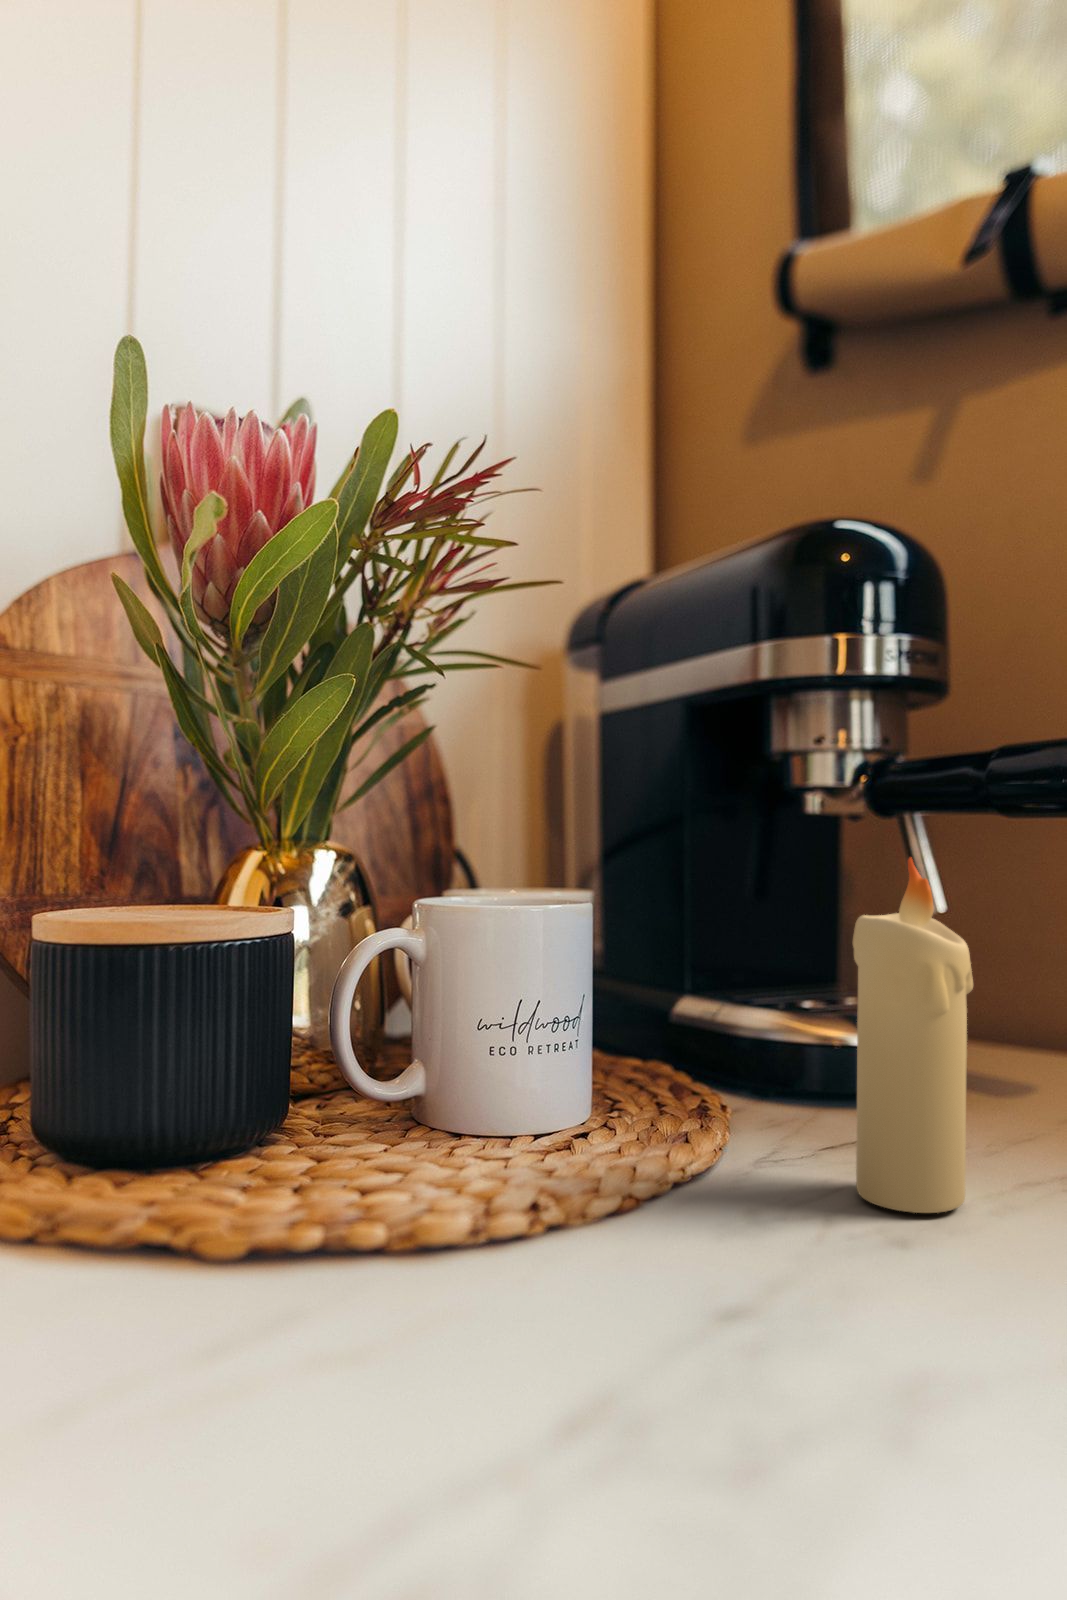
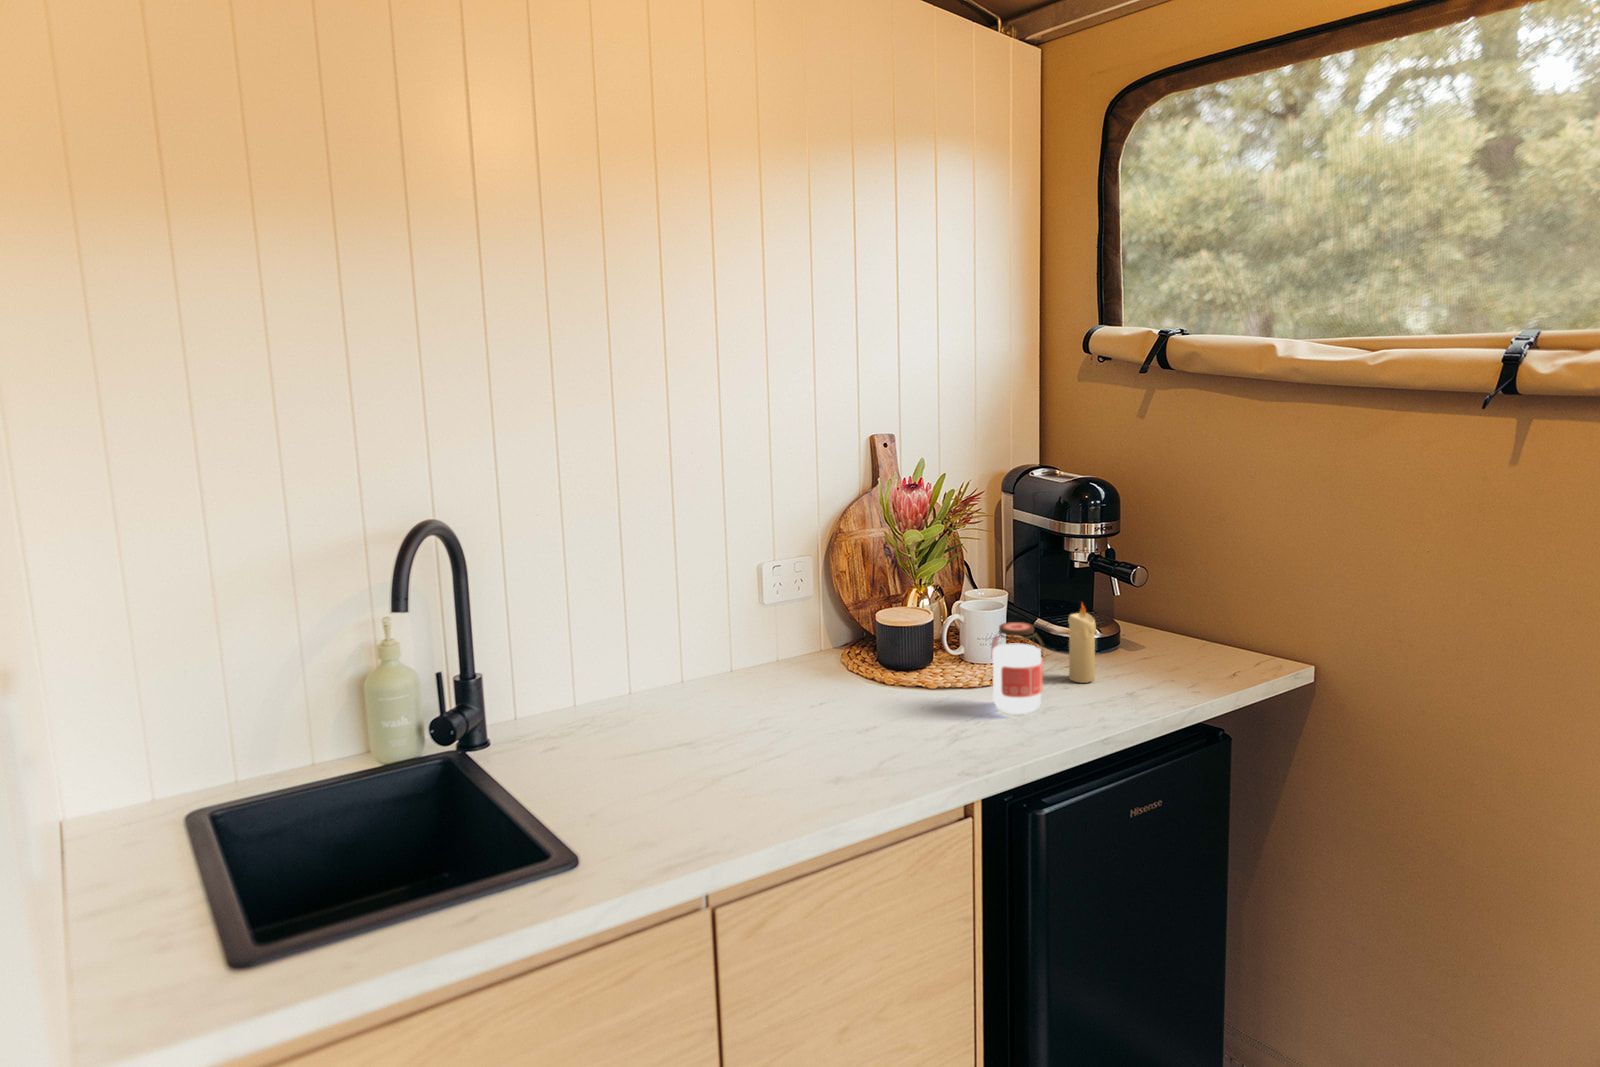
jar: none [537,878,845,1441] -> present [991,622,1044,714]

